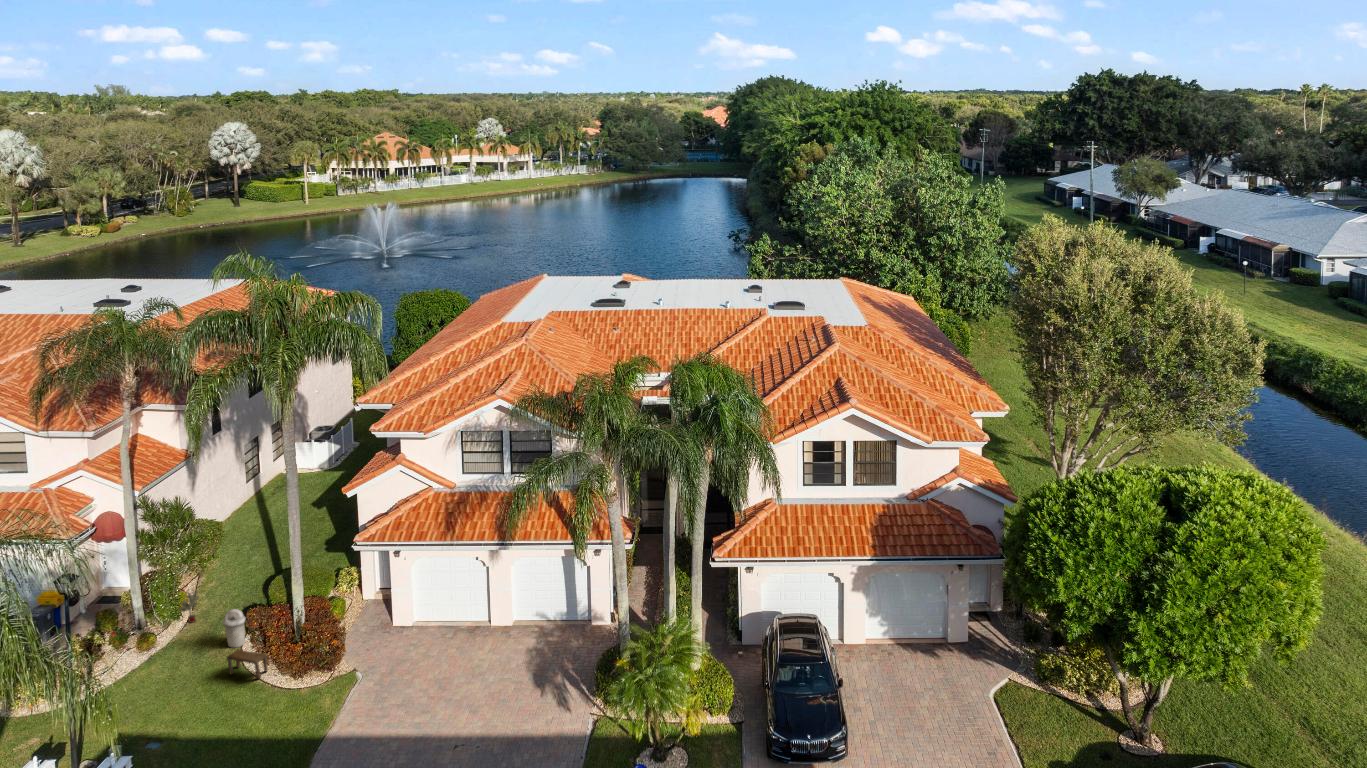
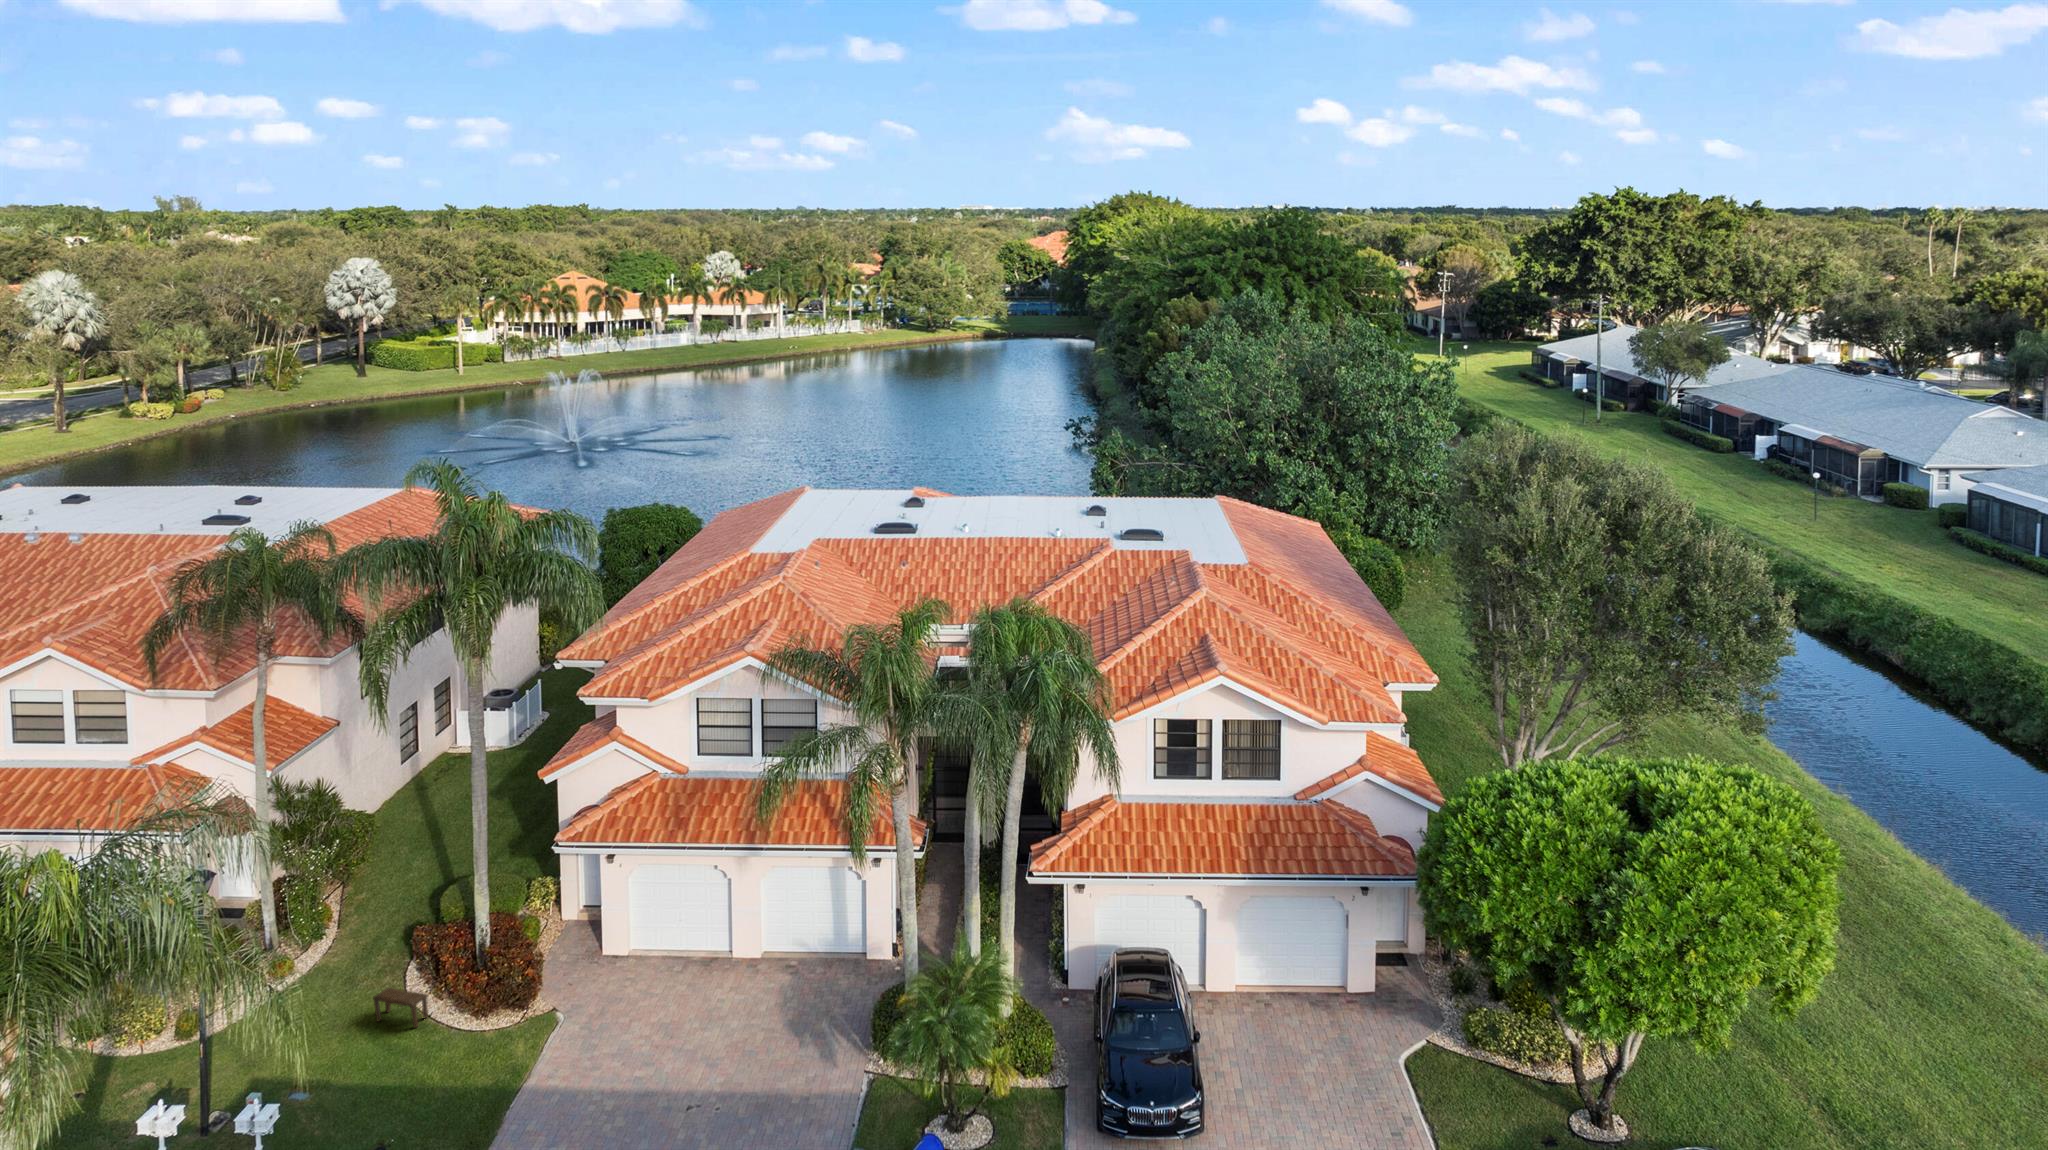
potted tree: present [179,591,199,623] -> none [308,907,337,952]
trash can: present [222,609,246,647] -> none [368,933,400,986]

